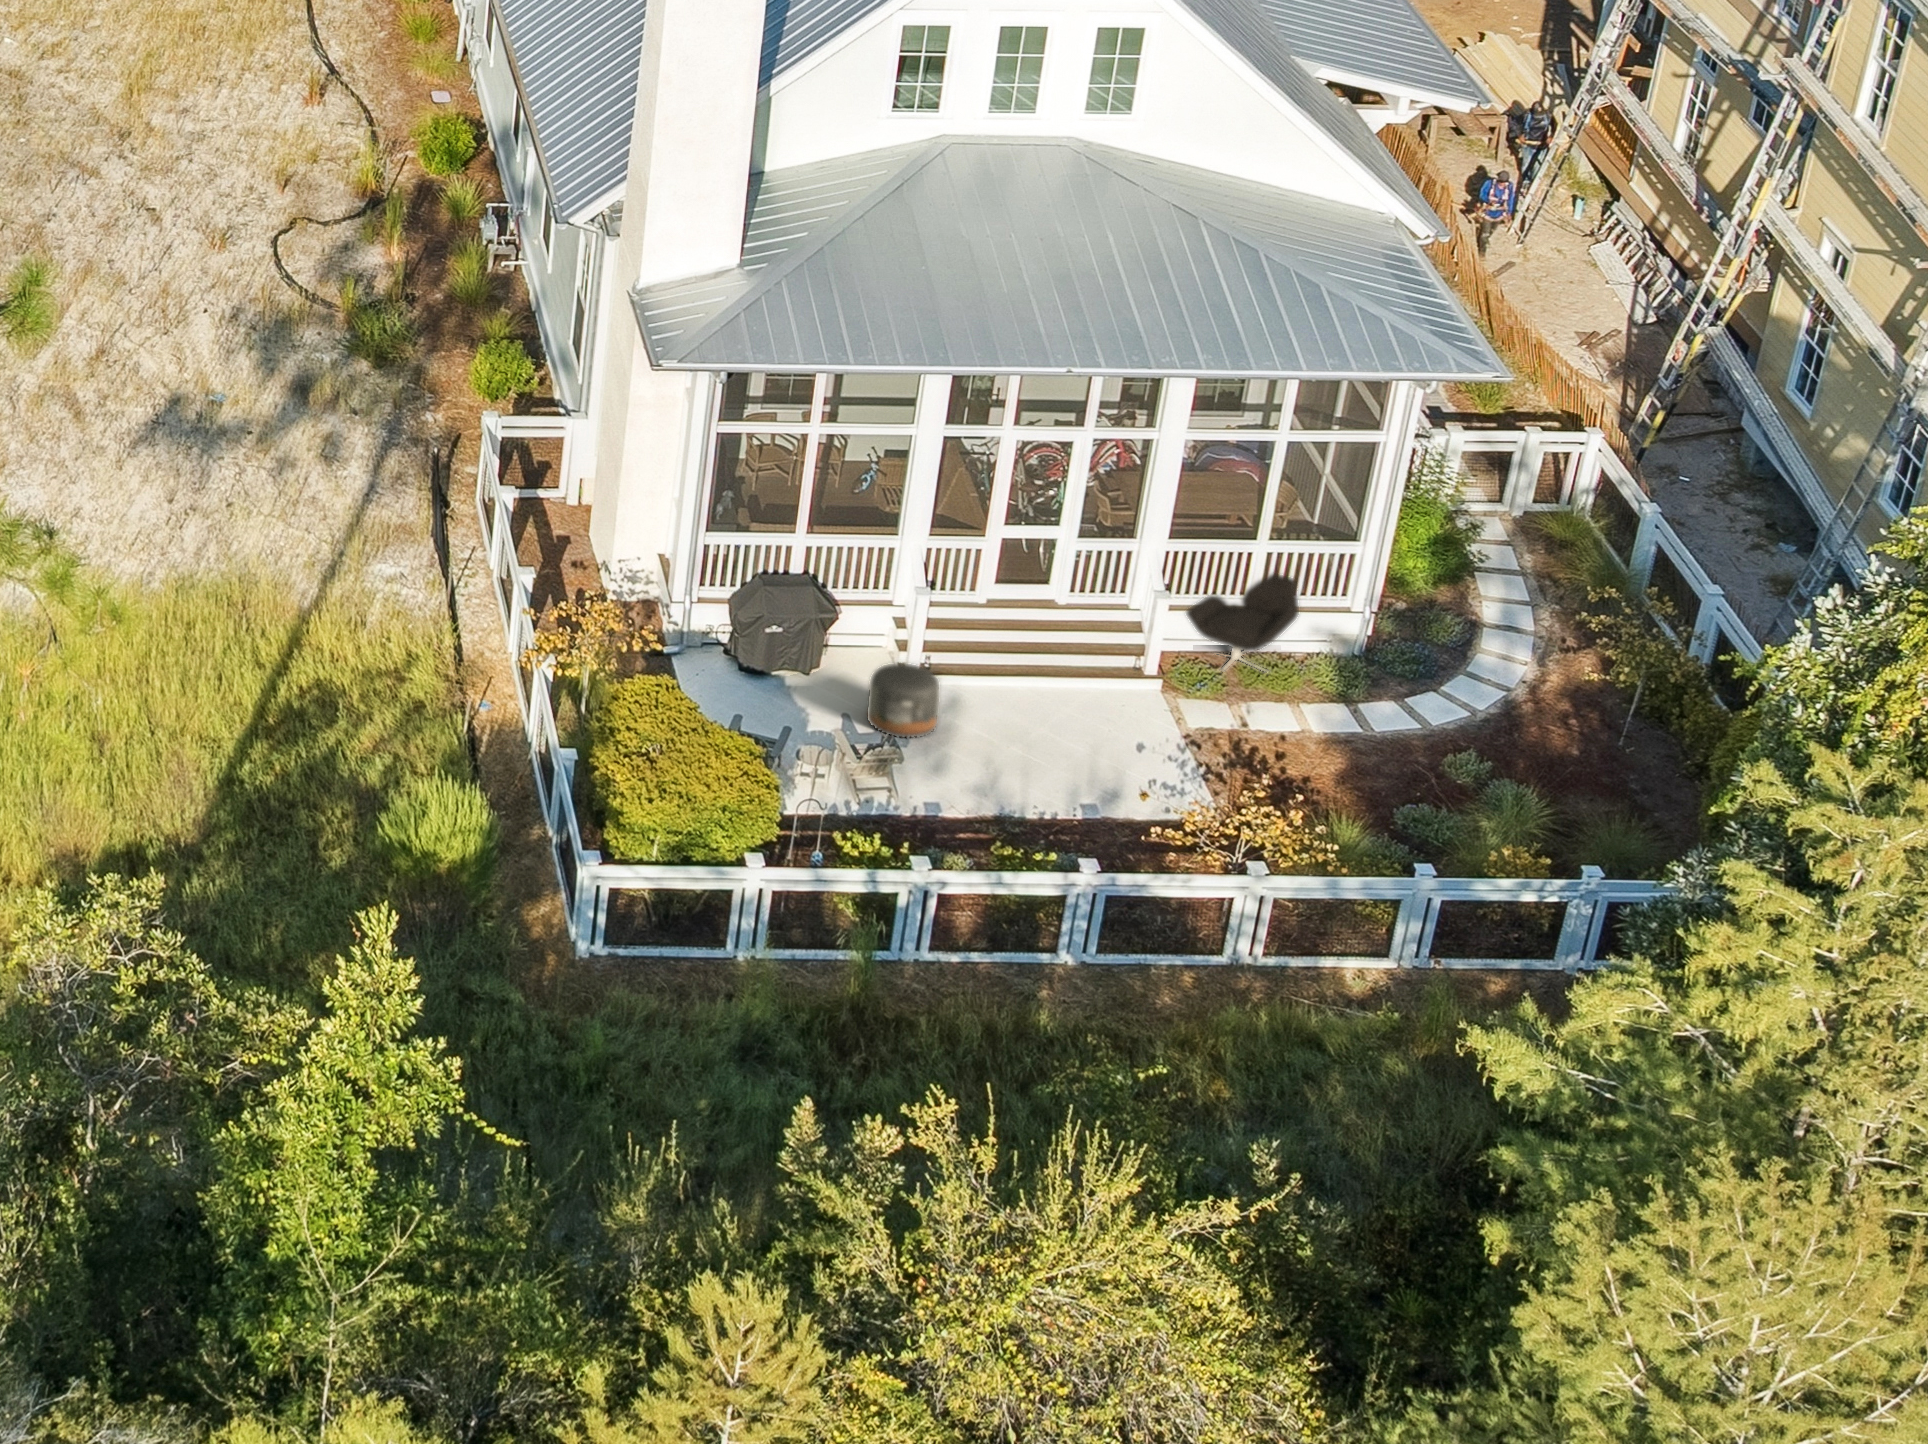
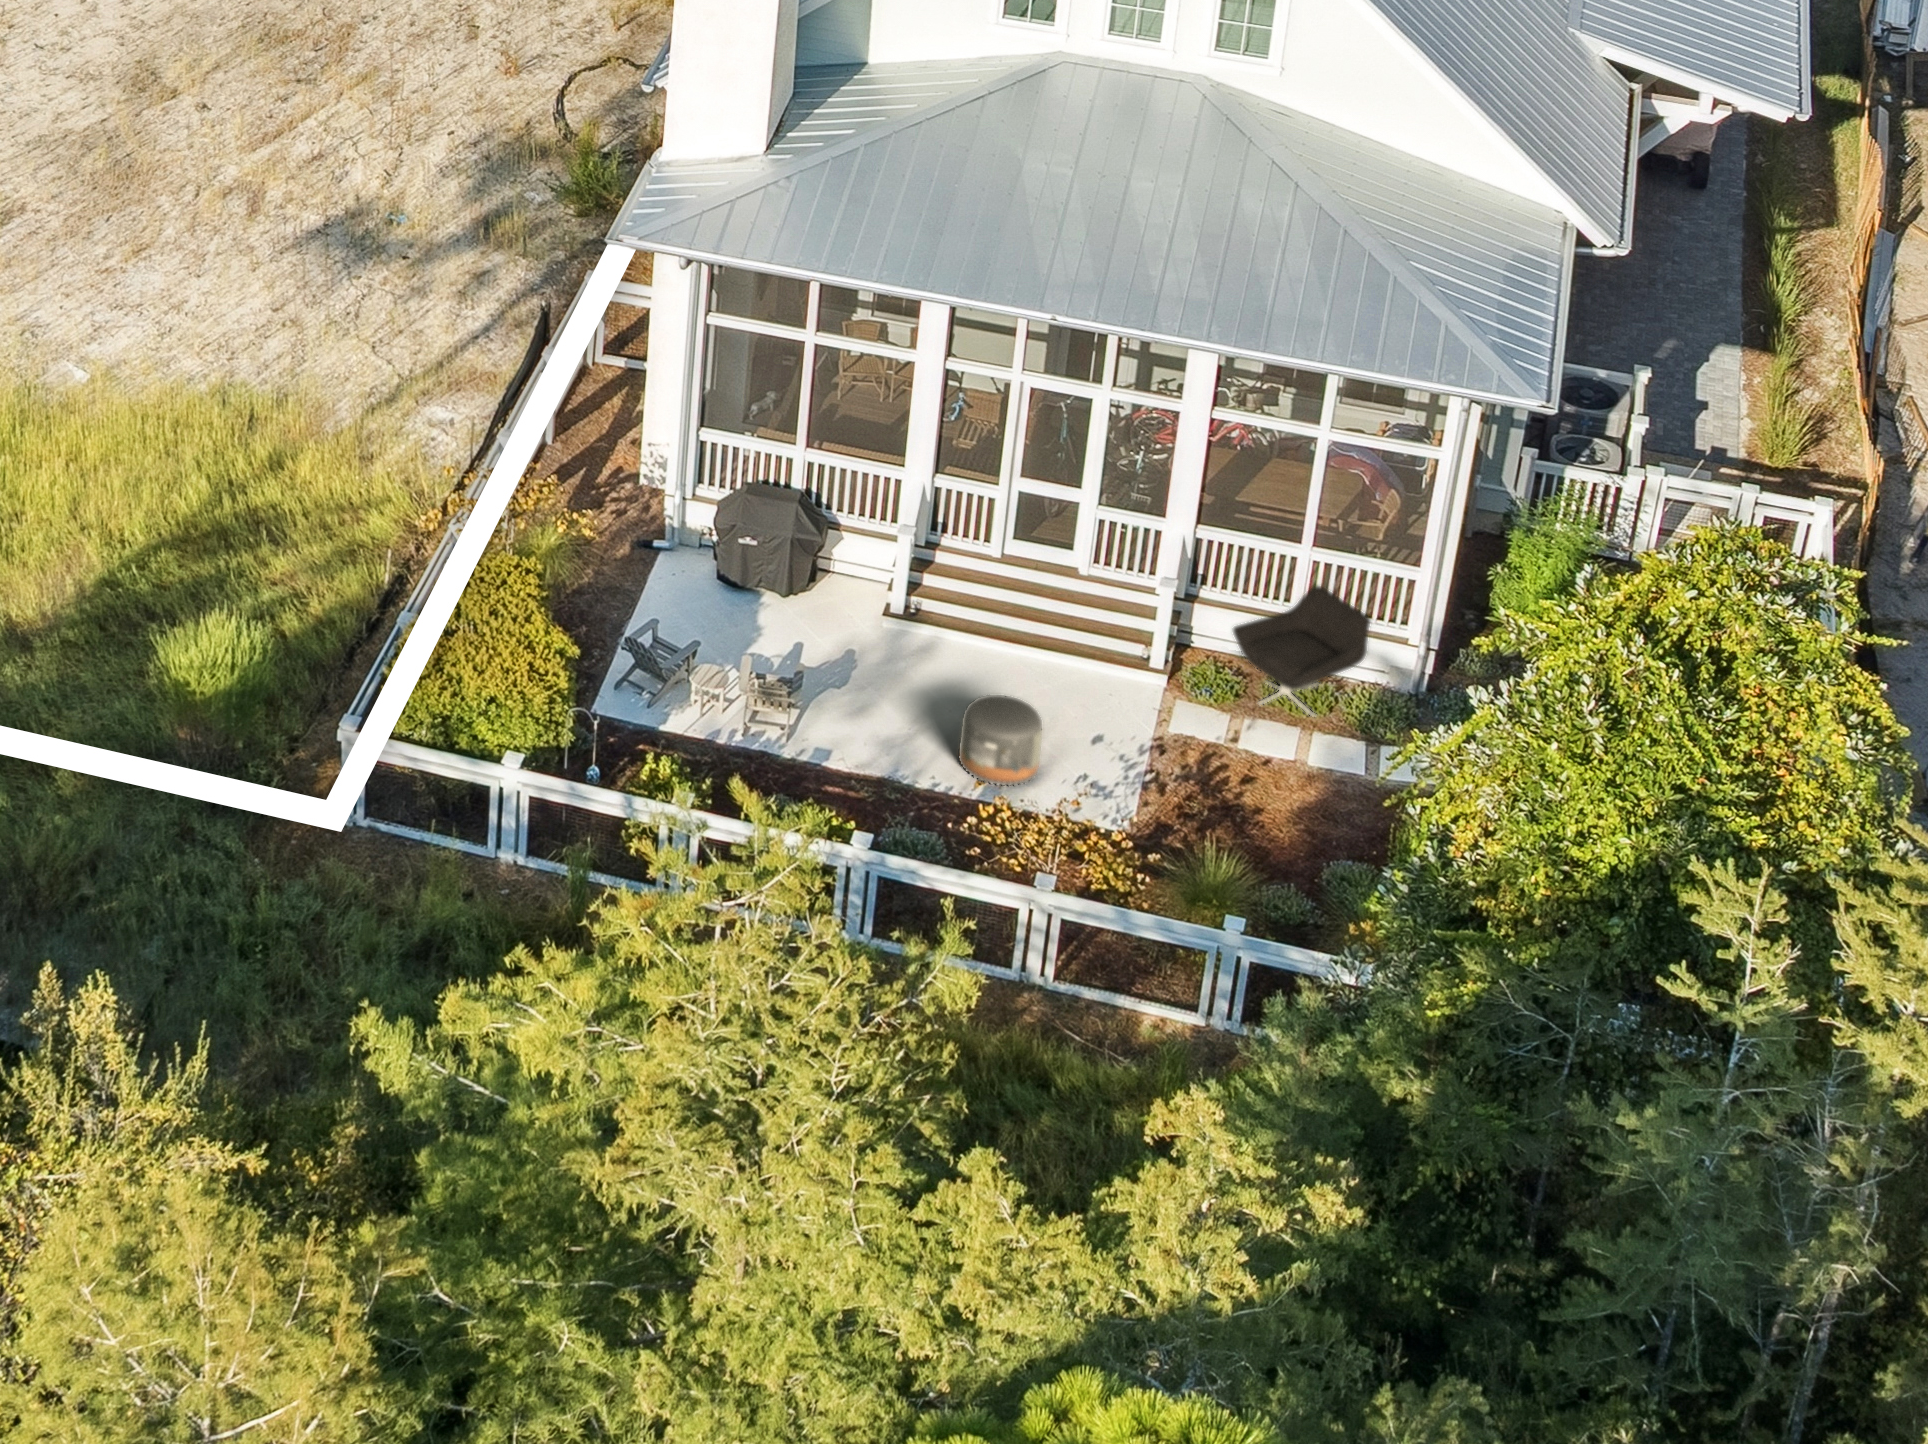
pouf: present [867,664,939,738] -> present [959,695,1042,786]

